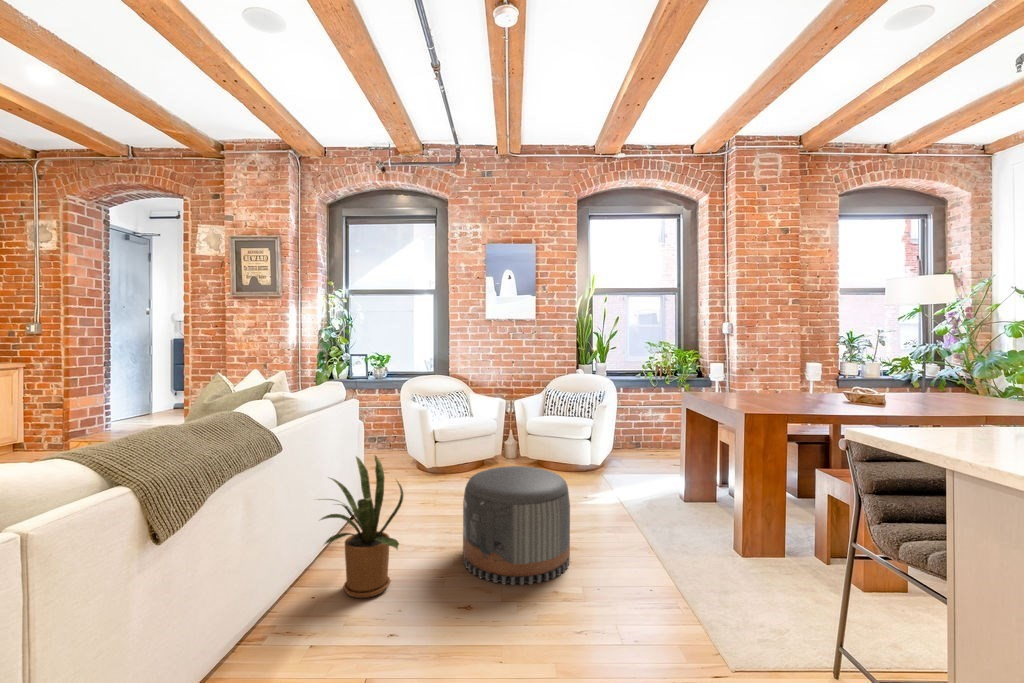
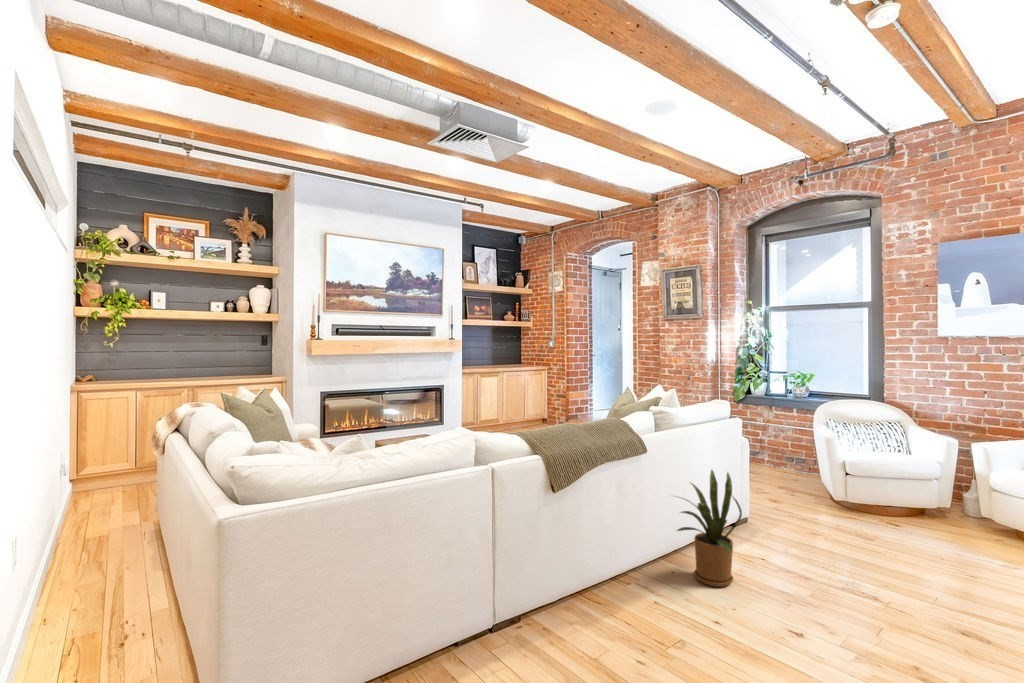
pouf: present [463,466,570,585] -> none [812,511,952,646]

